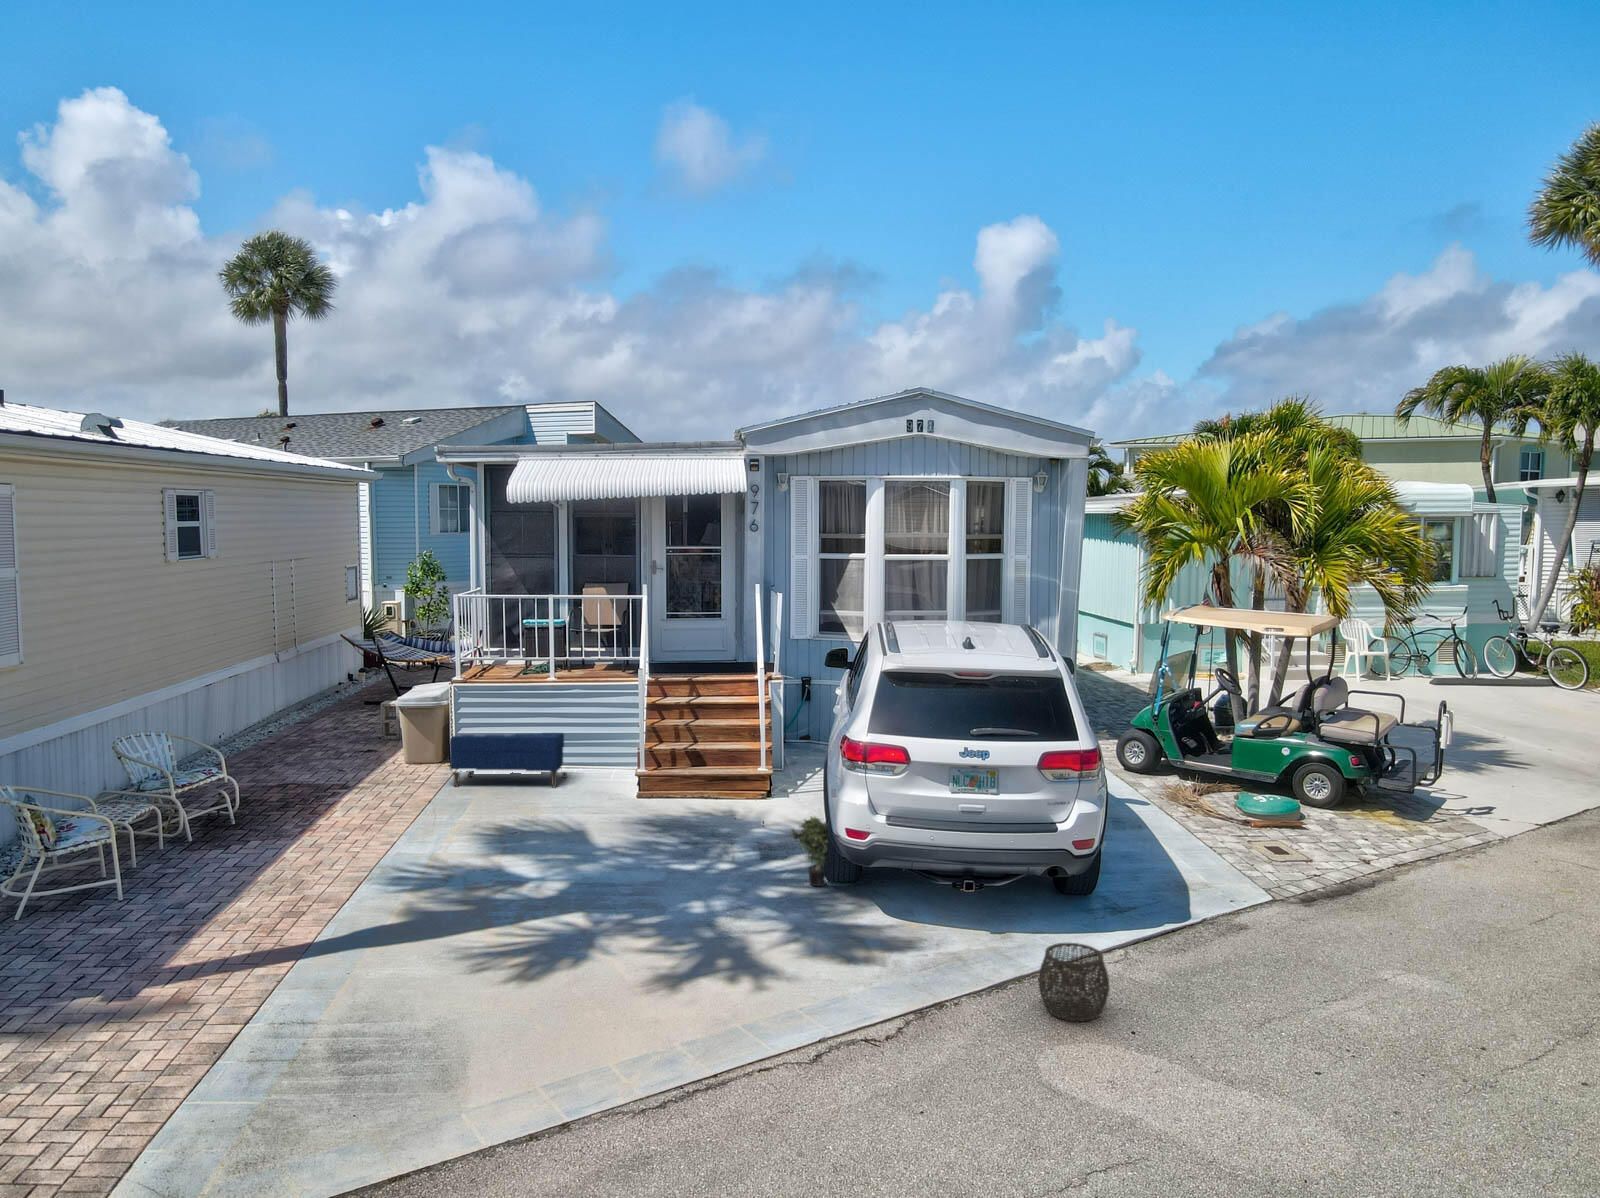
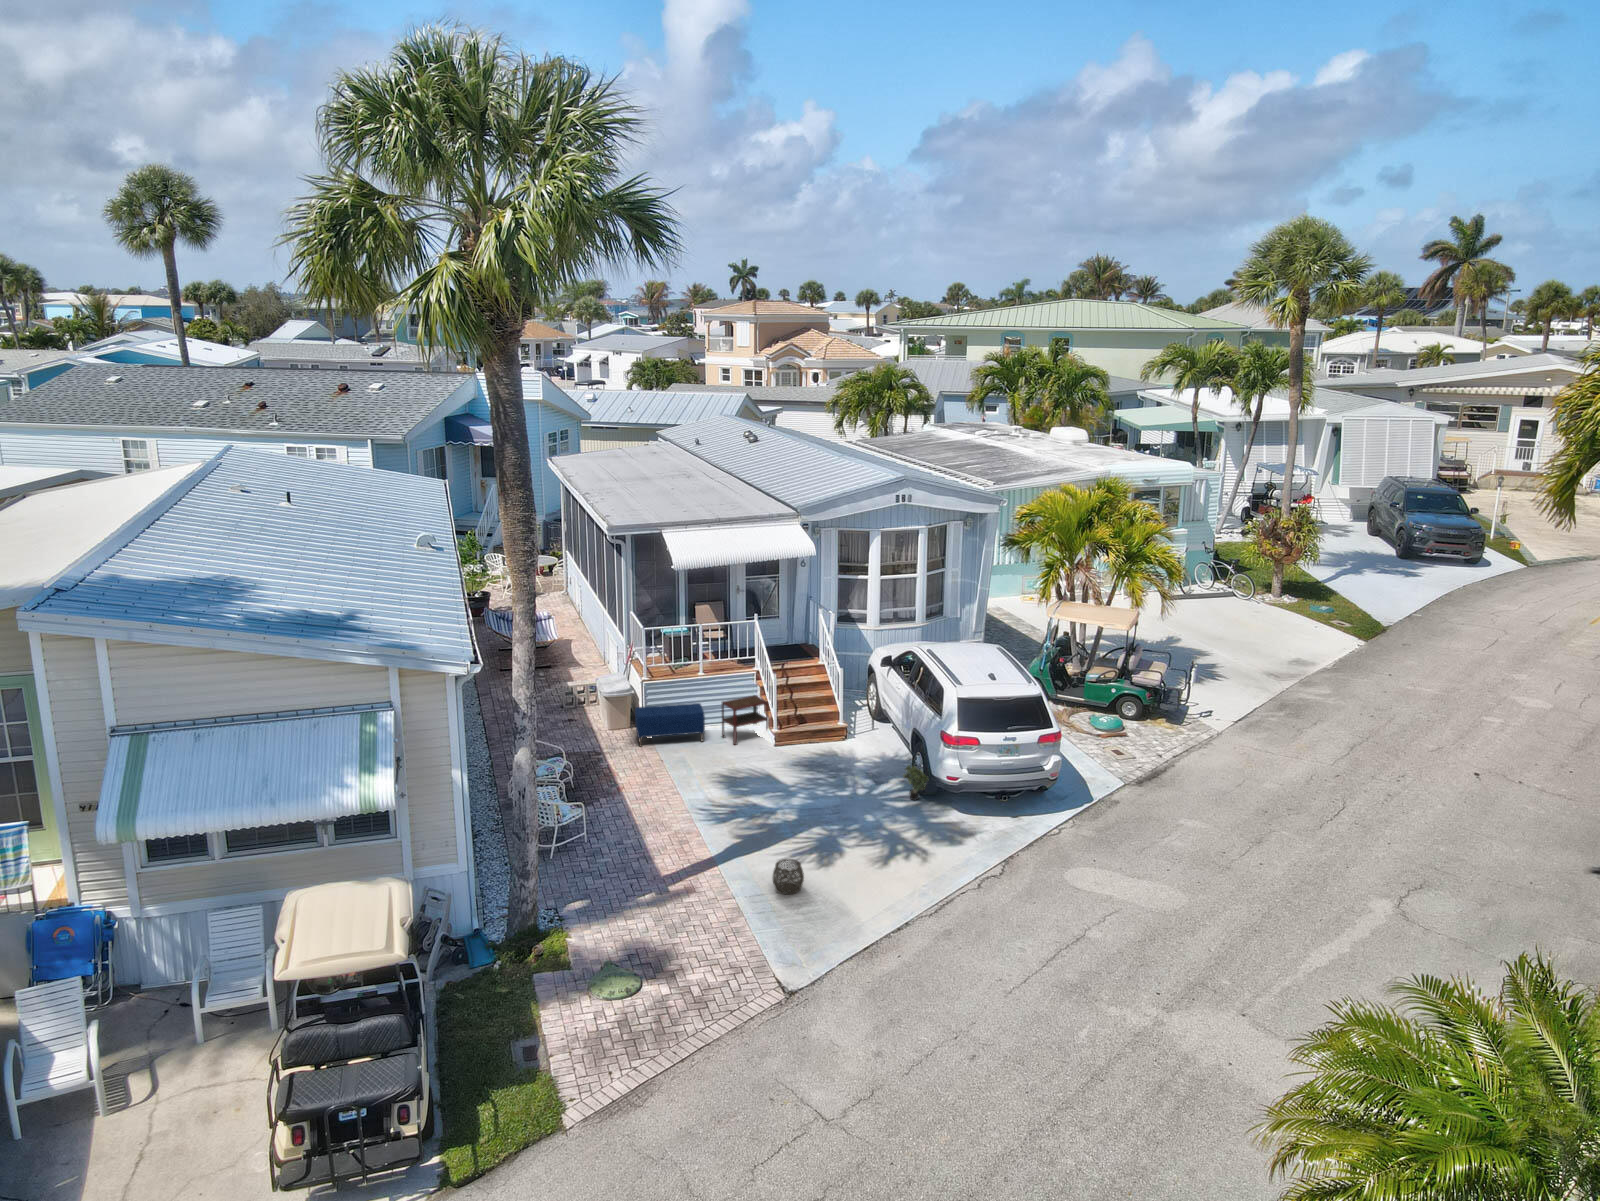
side table: none [591,720,663,794] -> present [722,695,769,745]
woven basket: present [1038,943,1110,1021] -> present [773,859,804,894]

